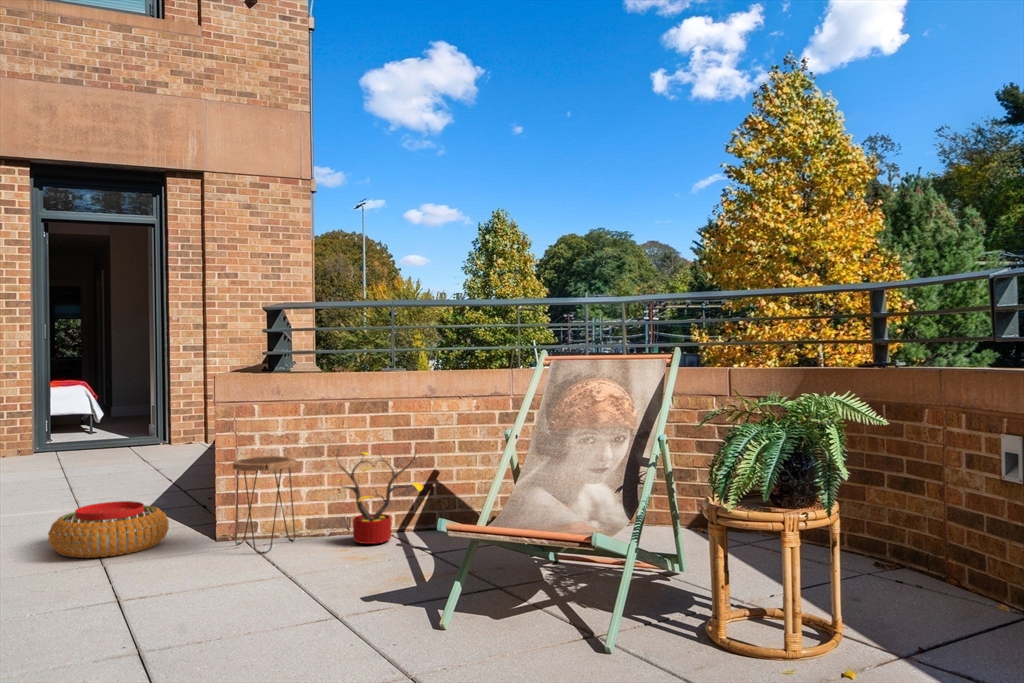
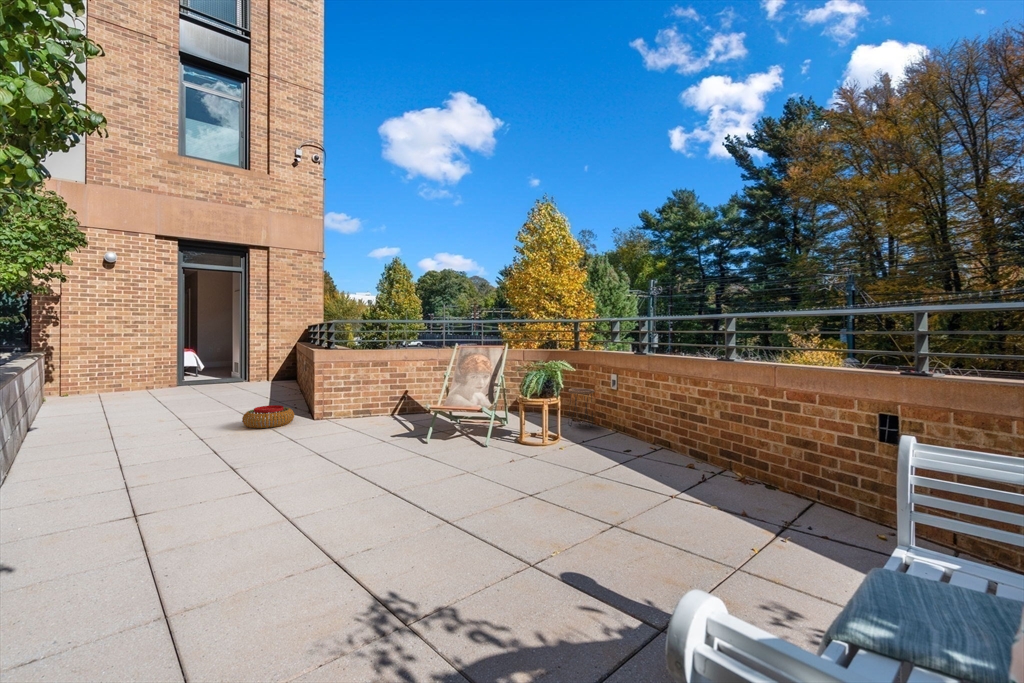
decorative plant: present [336,452,423,544] -> none [366,381,405,419]
side table: present [233,456,296,553] -> present [568,388,594,427]

